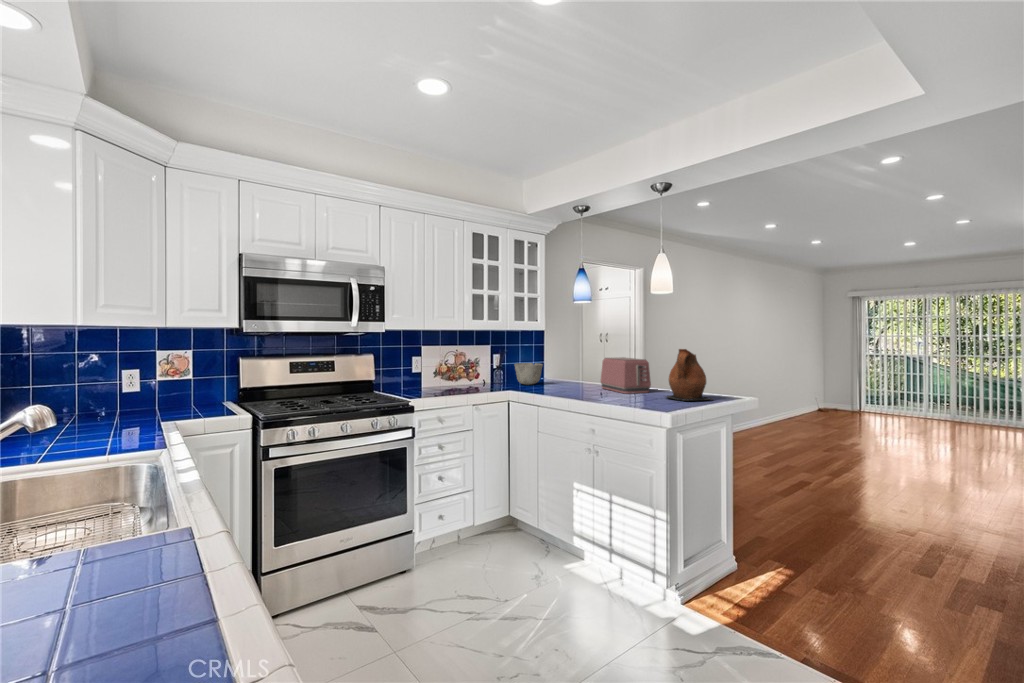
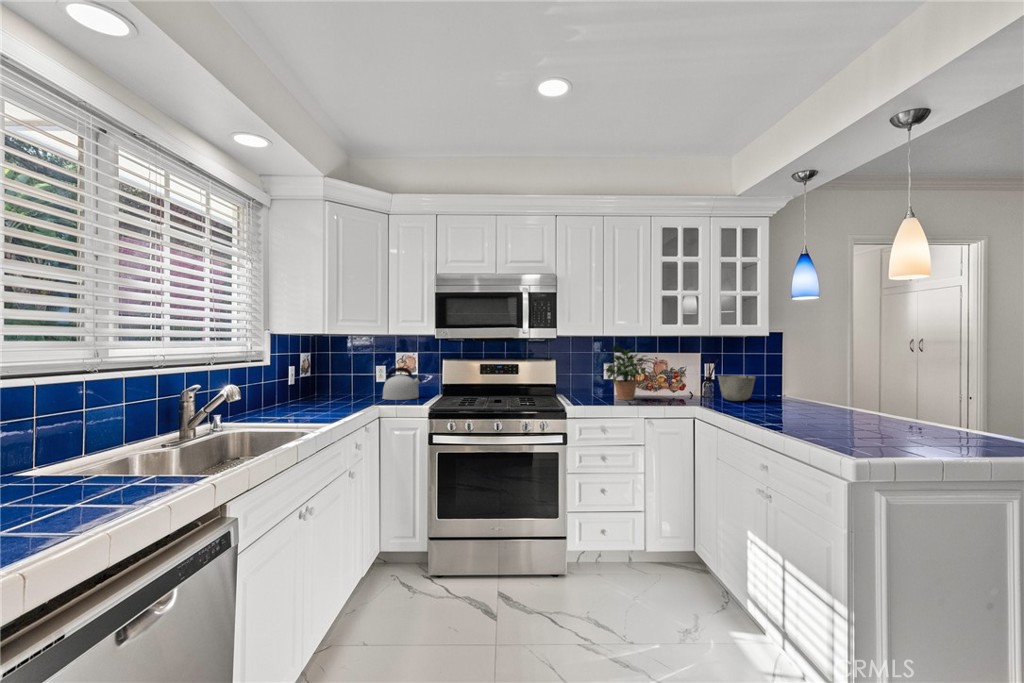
potted plant: none [419,337,471,390] -> present [602,343,653,400]
ceramic pitcher: present [666,349,713,401] -> none [895,362,992,448]
toaster: present [601,357,651,394] -> none [826,372,897,425]
kettle: none [153,369,214,412] -> present [383,367,422,400]

